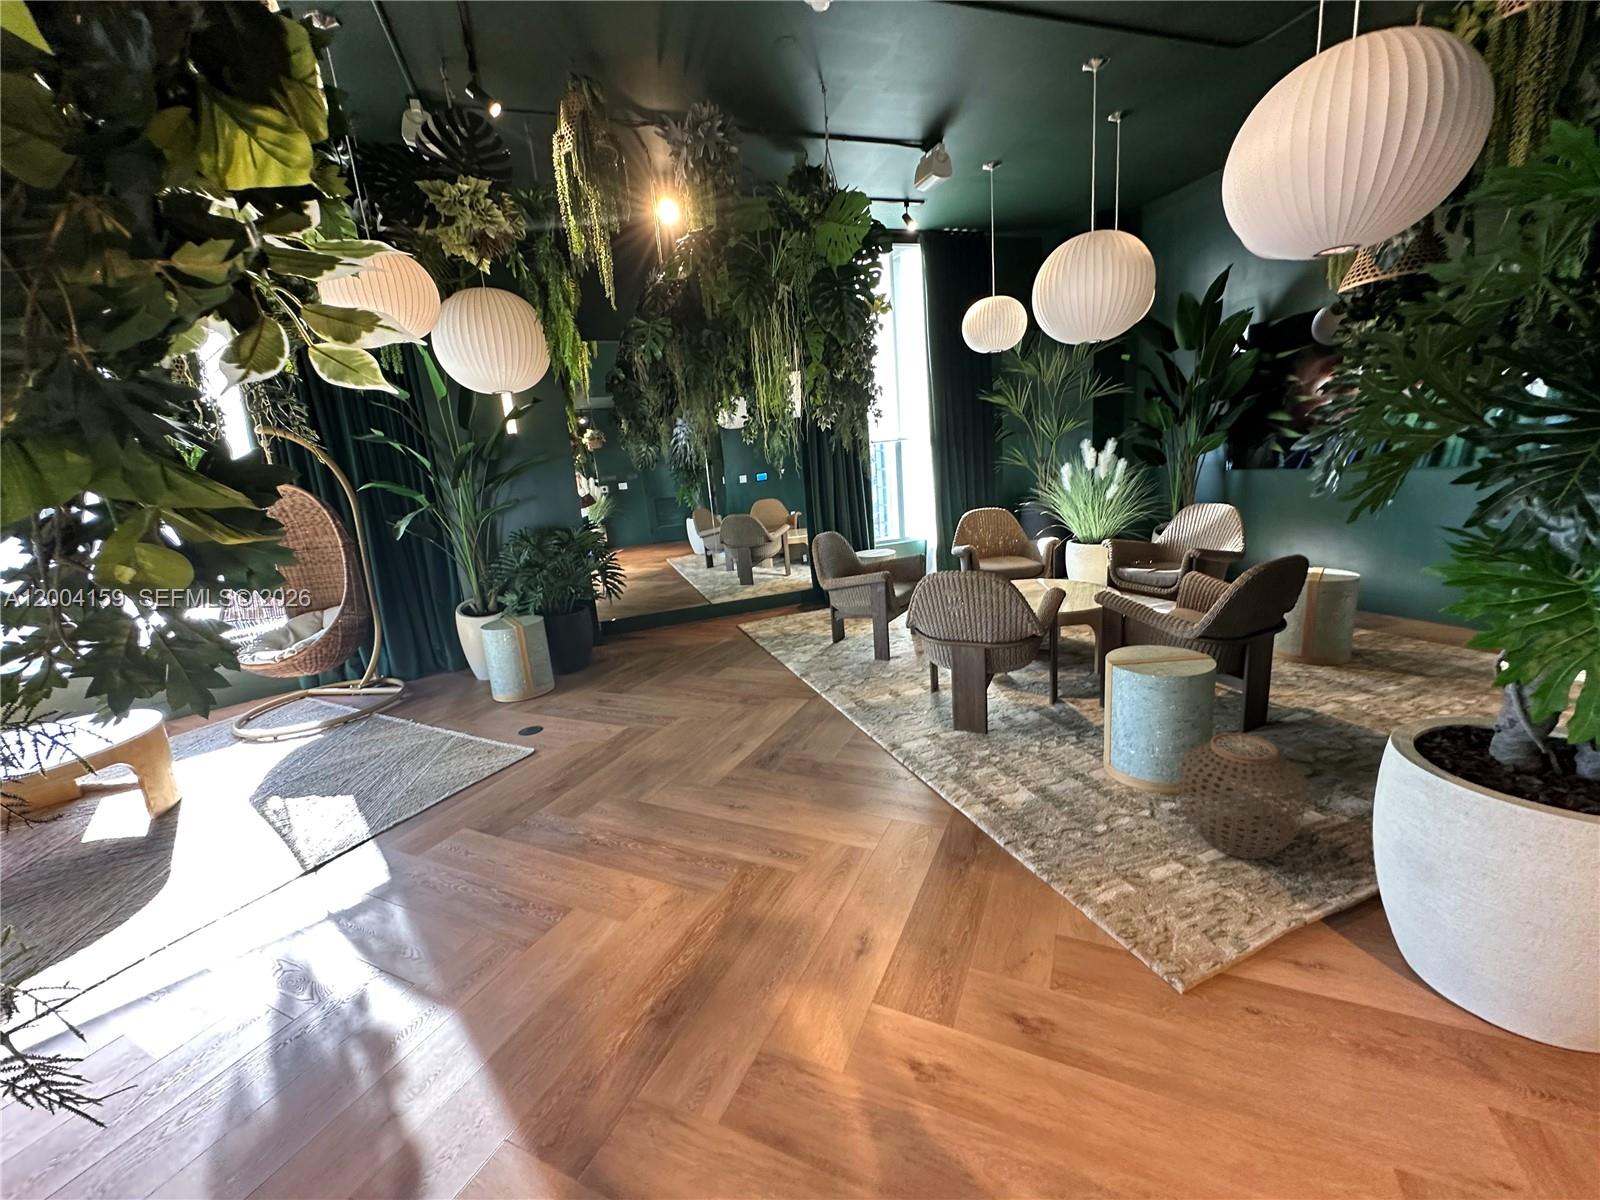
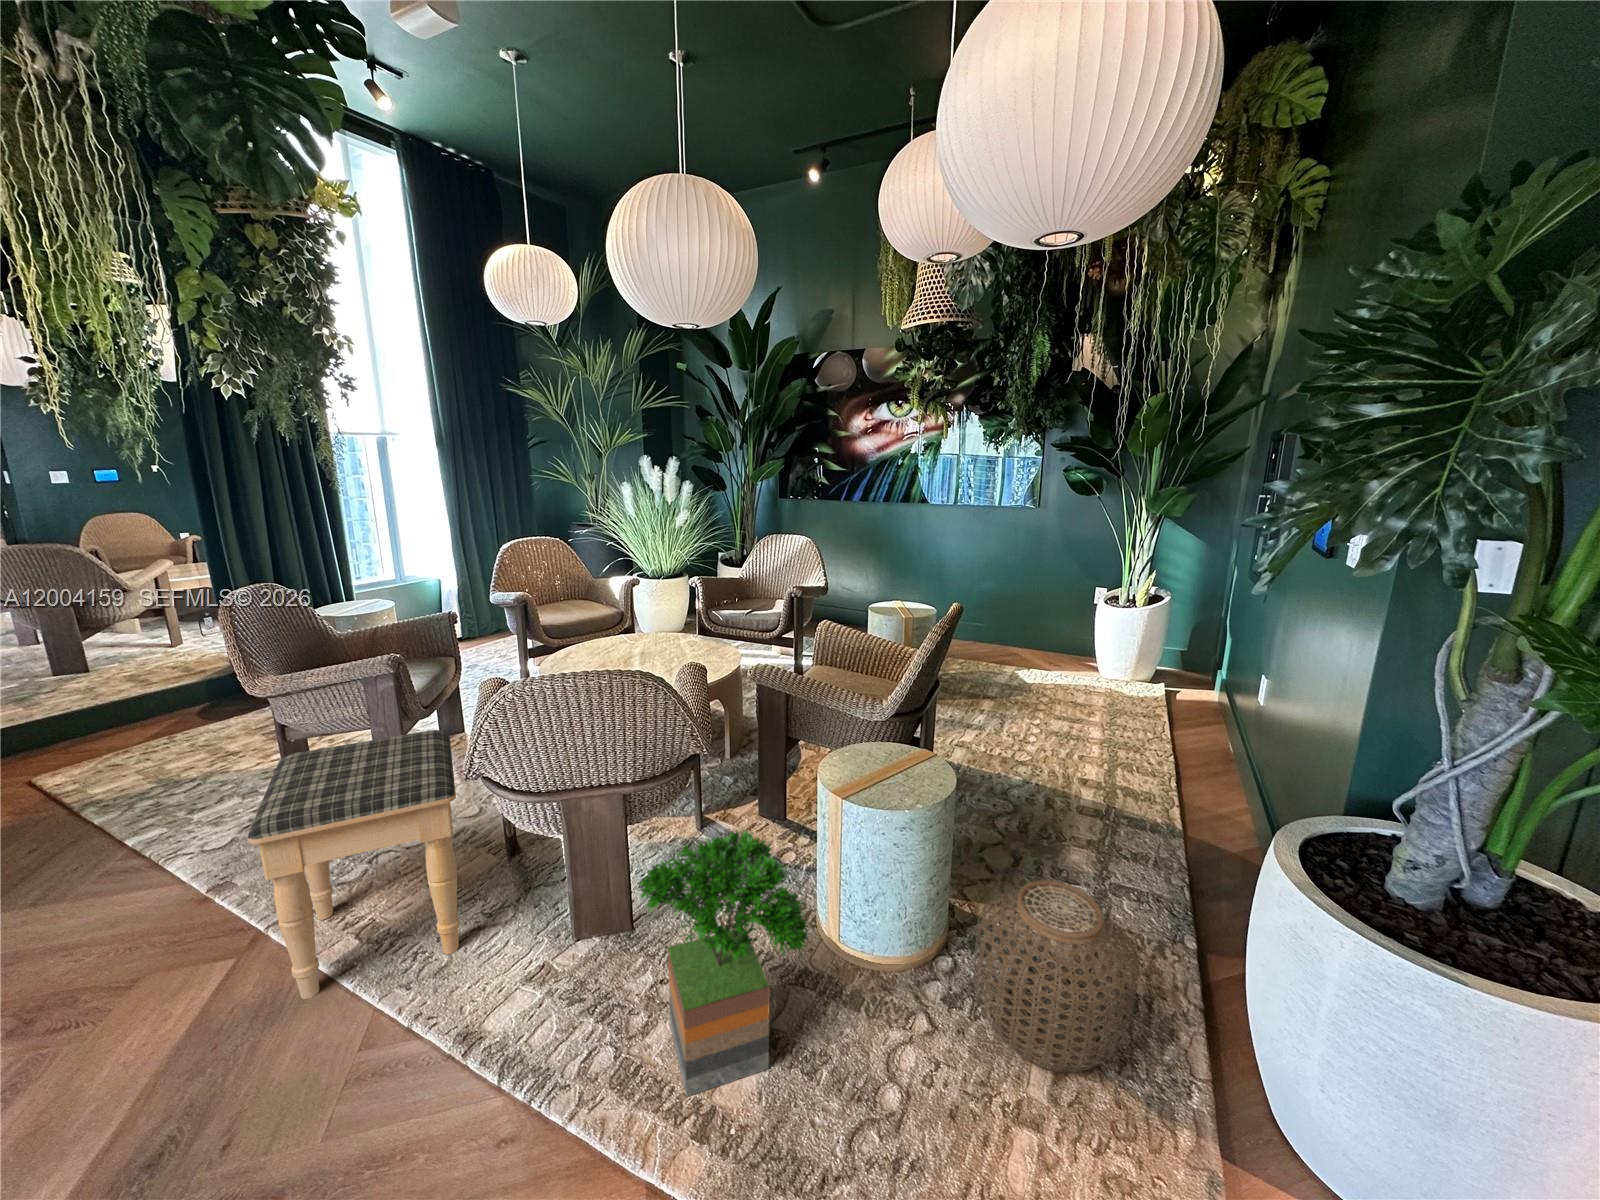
footstool: none [818,607,905,719] -> present [248,730,460,999]
potted tree: none [970,661,1063,797] -> present [640,830,808,1097]

